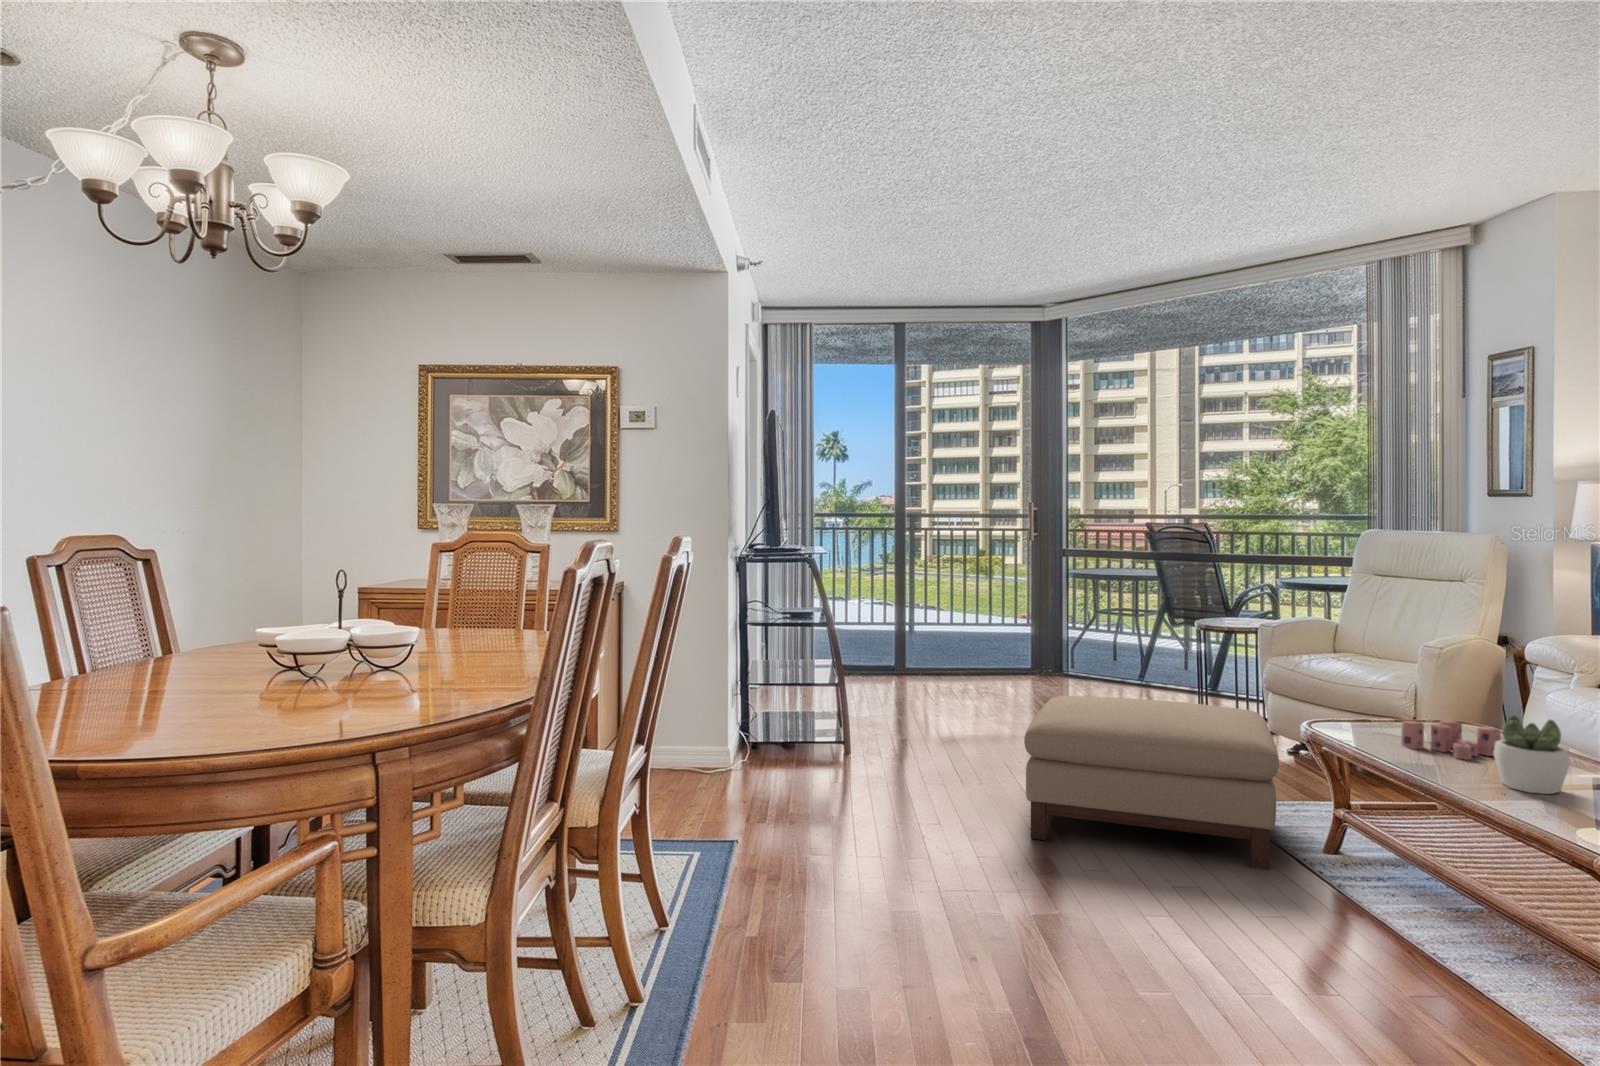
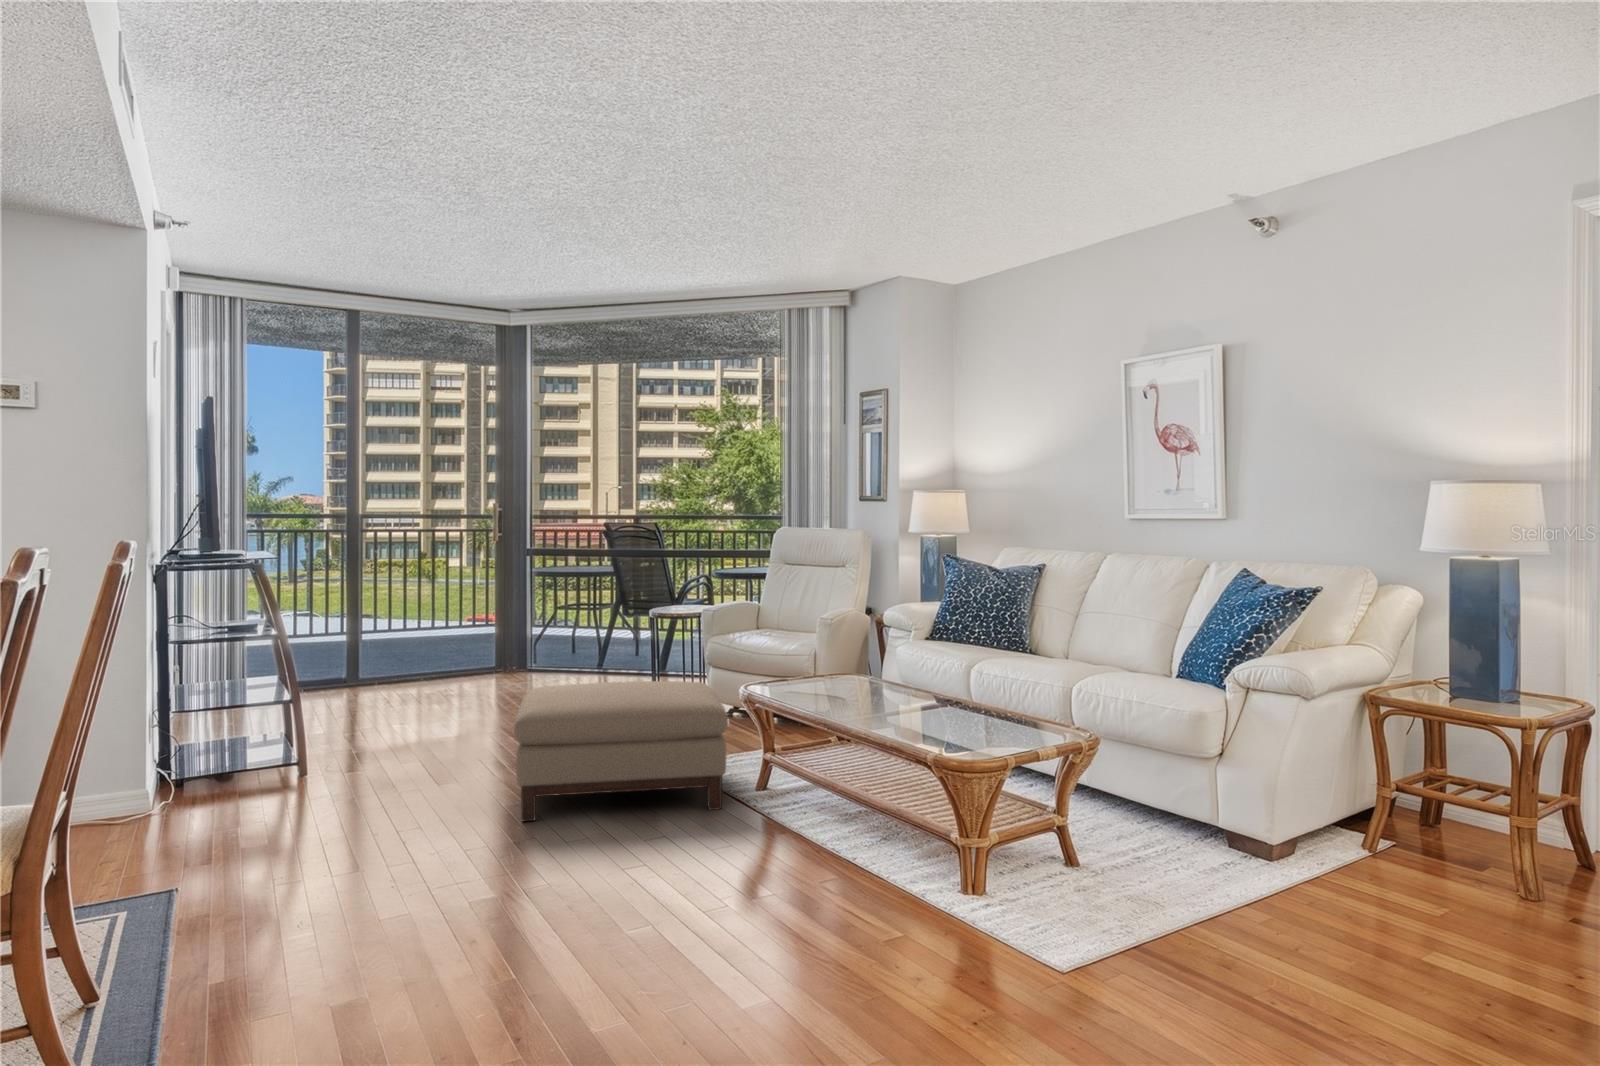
succulent plant: present [1494,716,1570,794] -> none [869,662,913,716]
candle: present [1401,720,1501,760] -> none [809,673,871,700]

